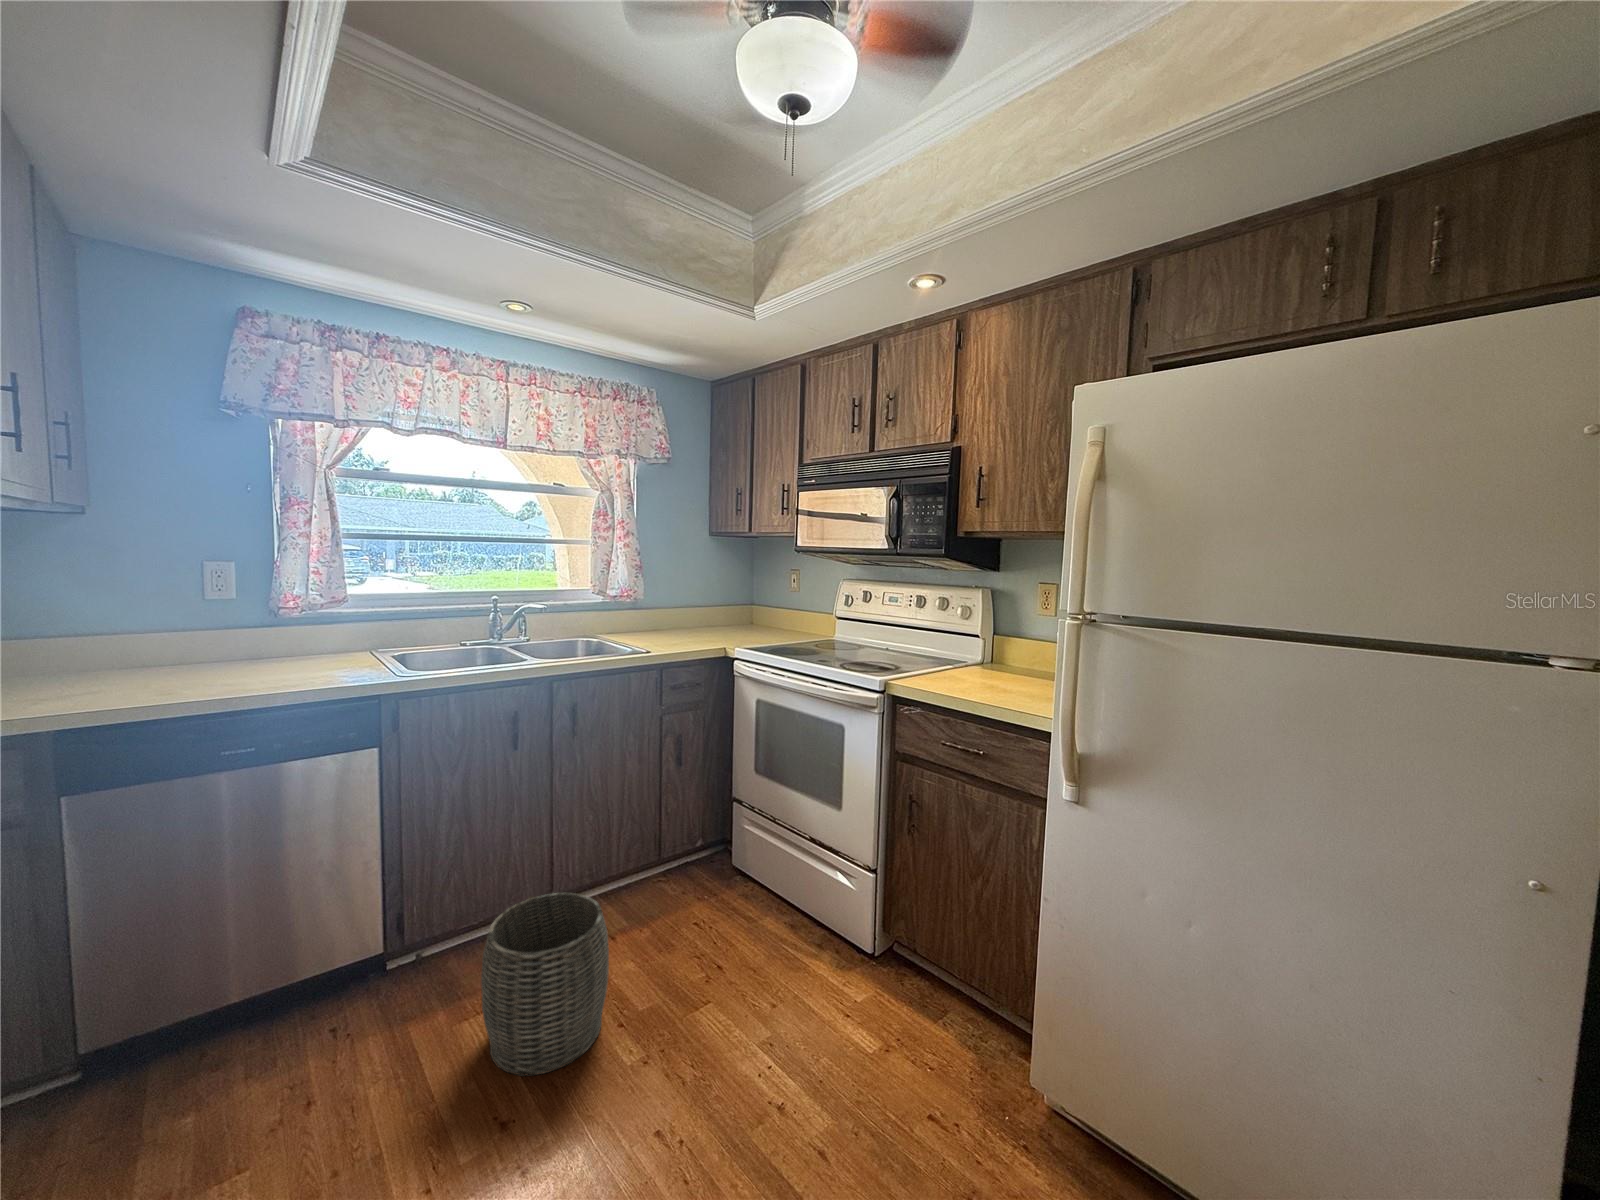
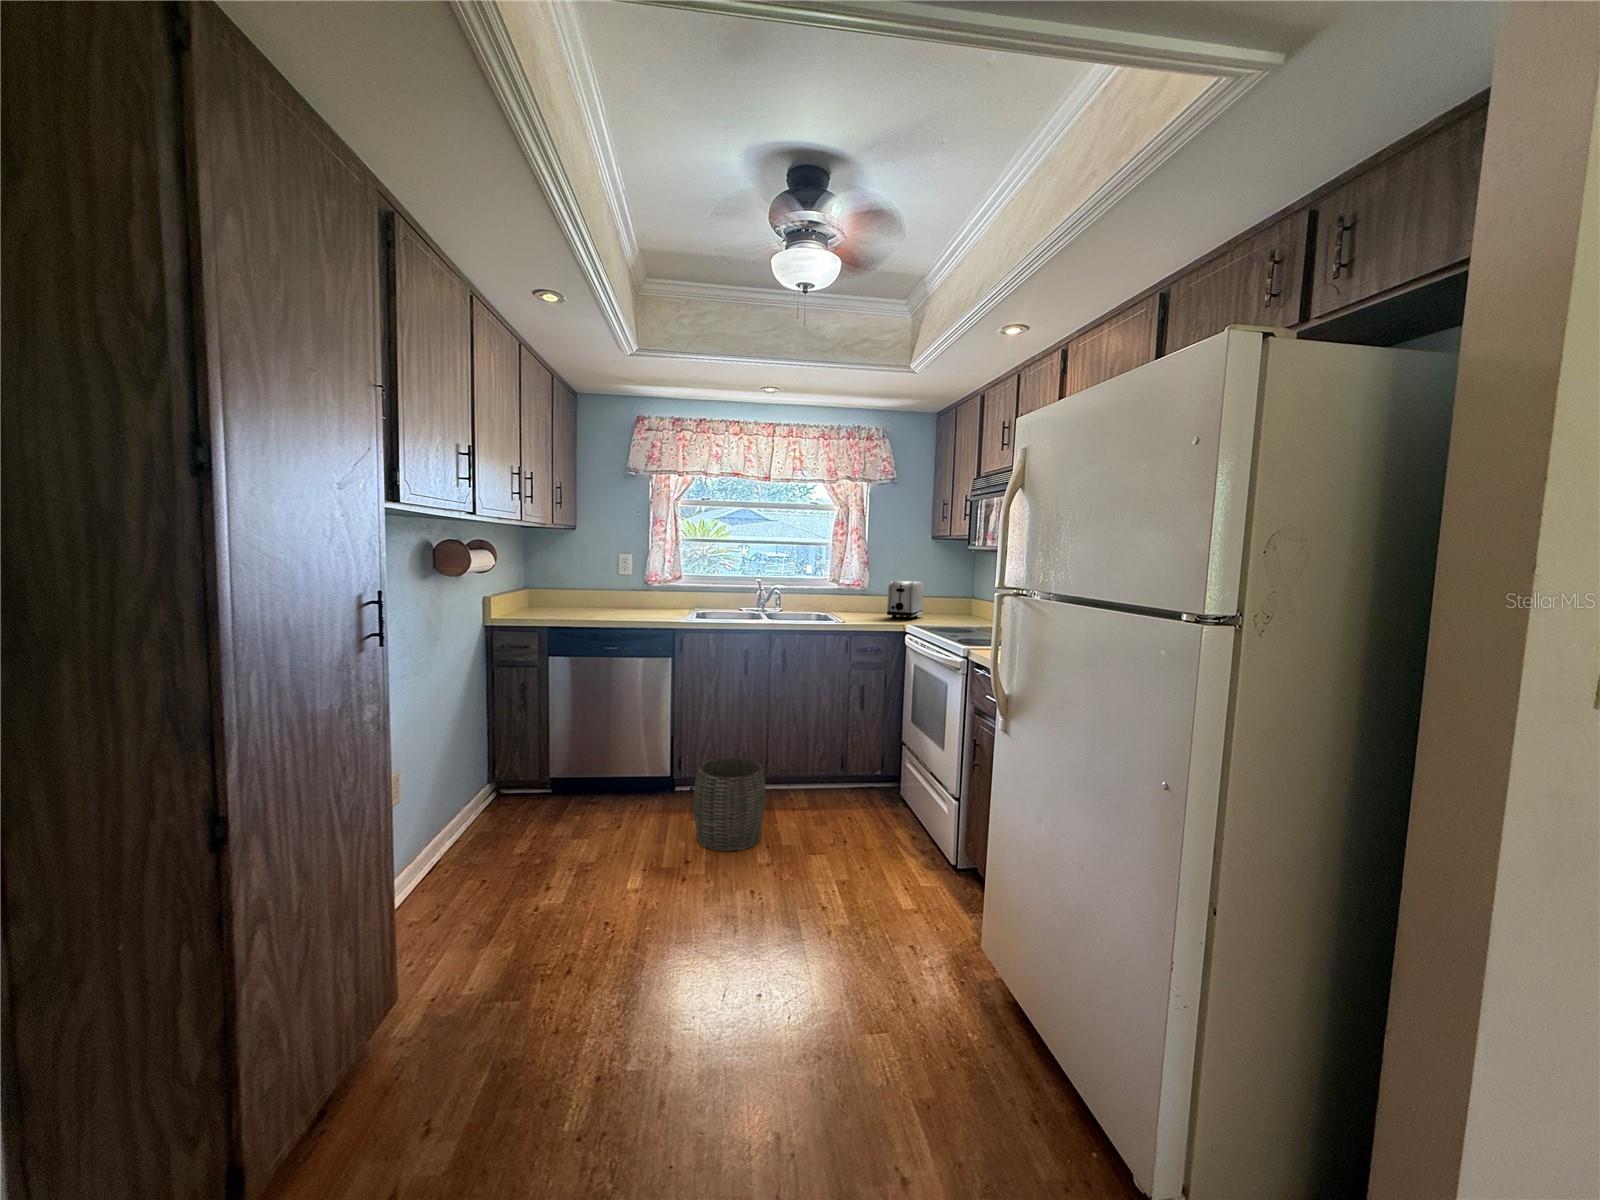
toaster: none [677,589,713,638] -> present [887,581,924,619]

